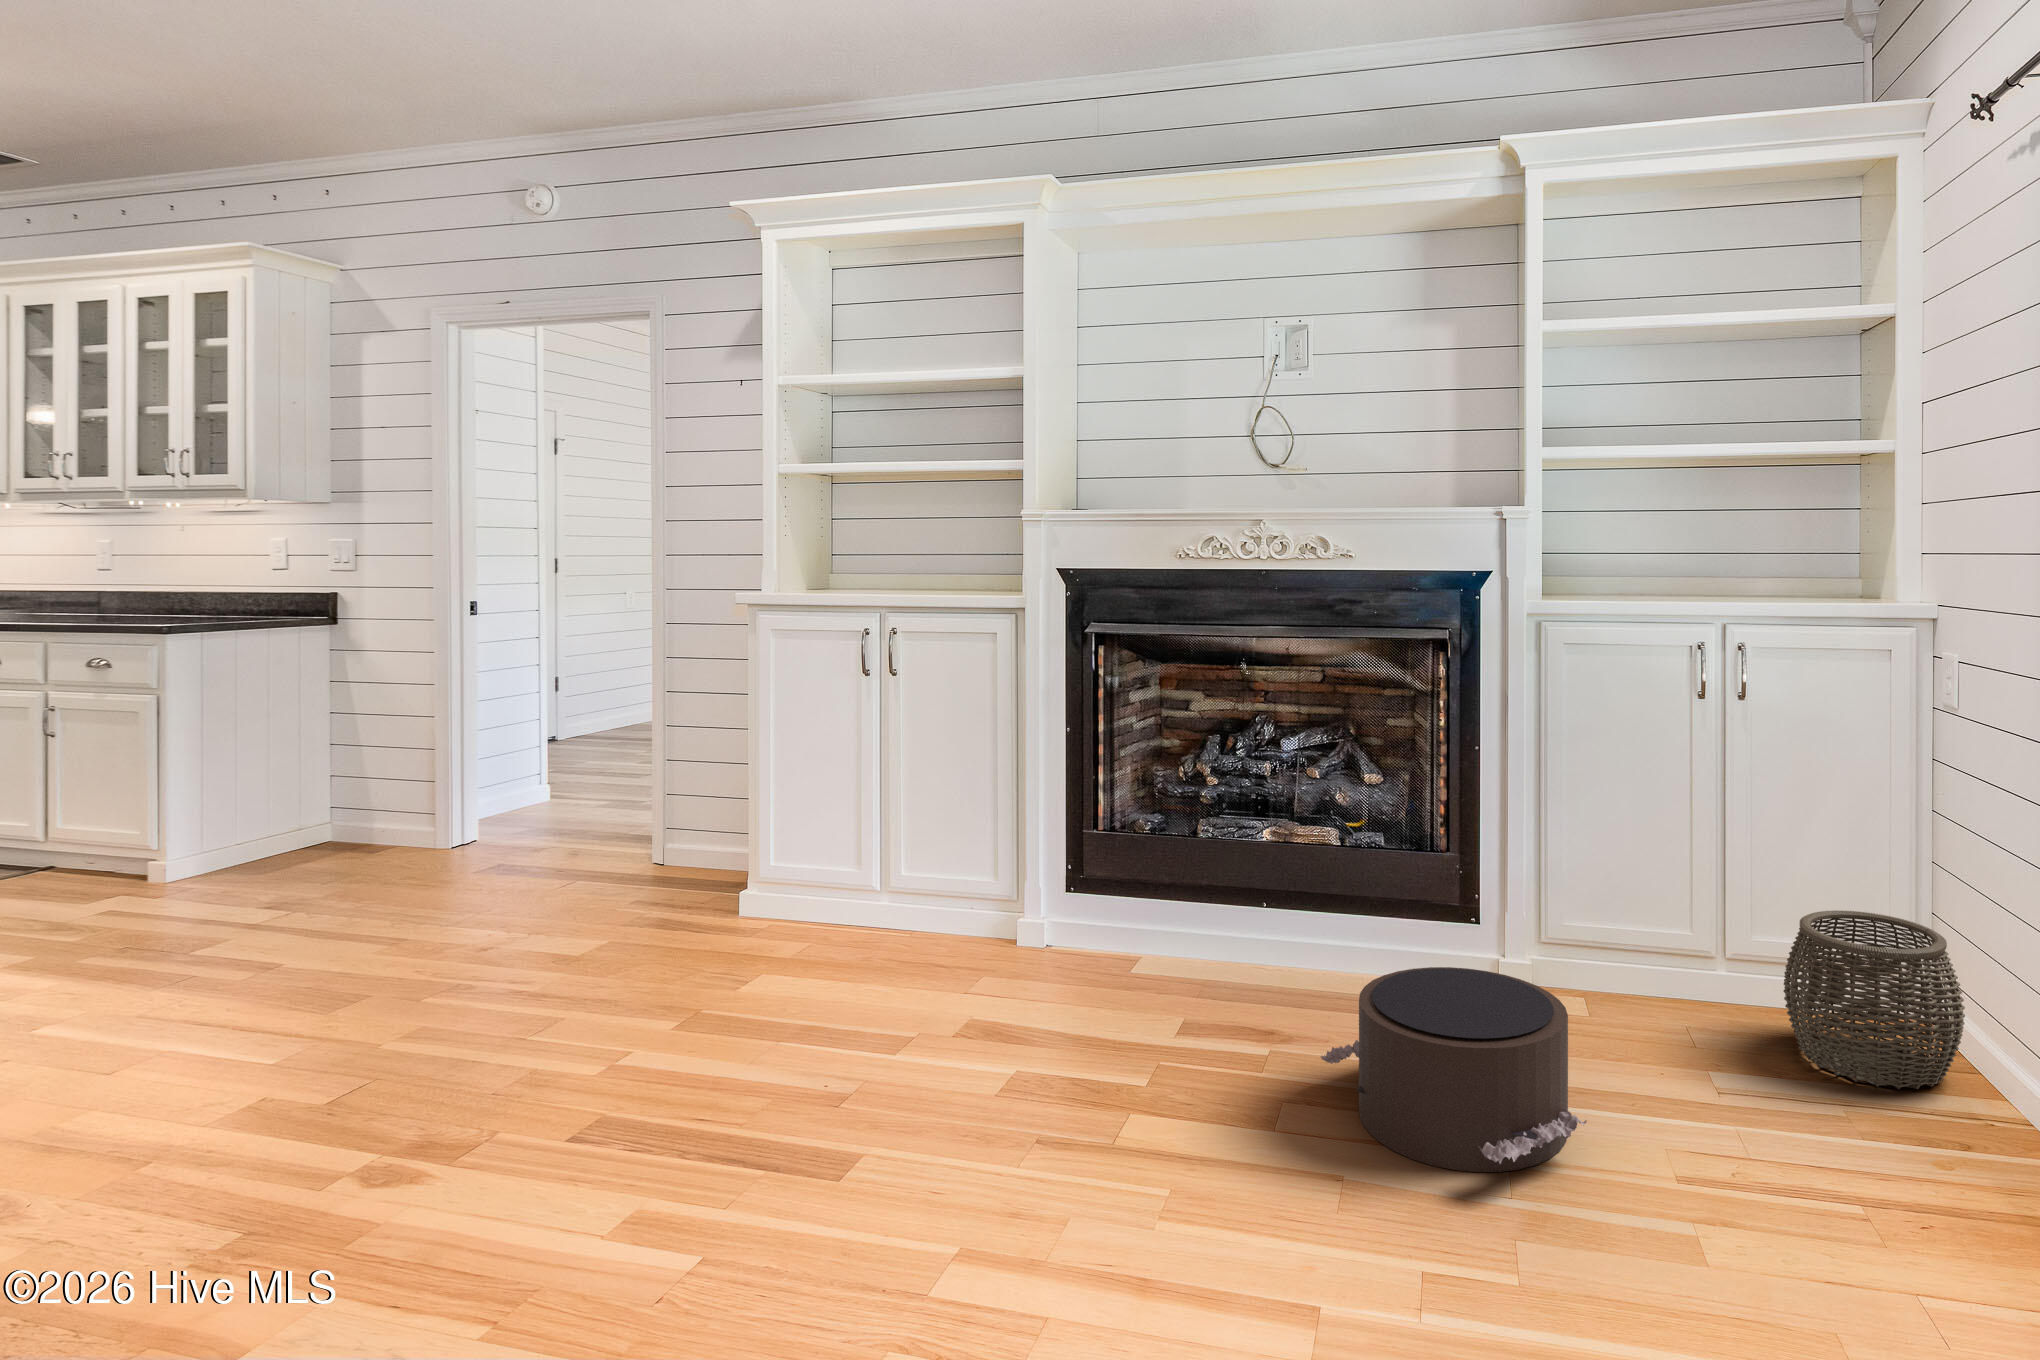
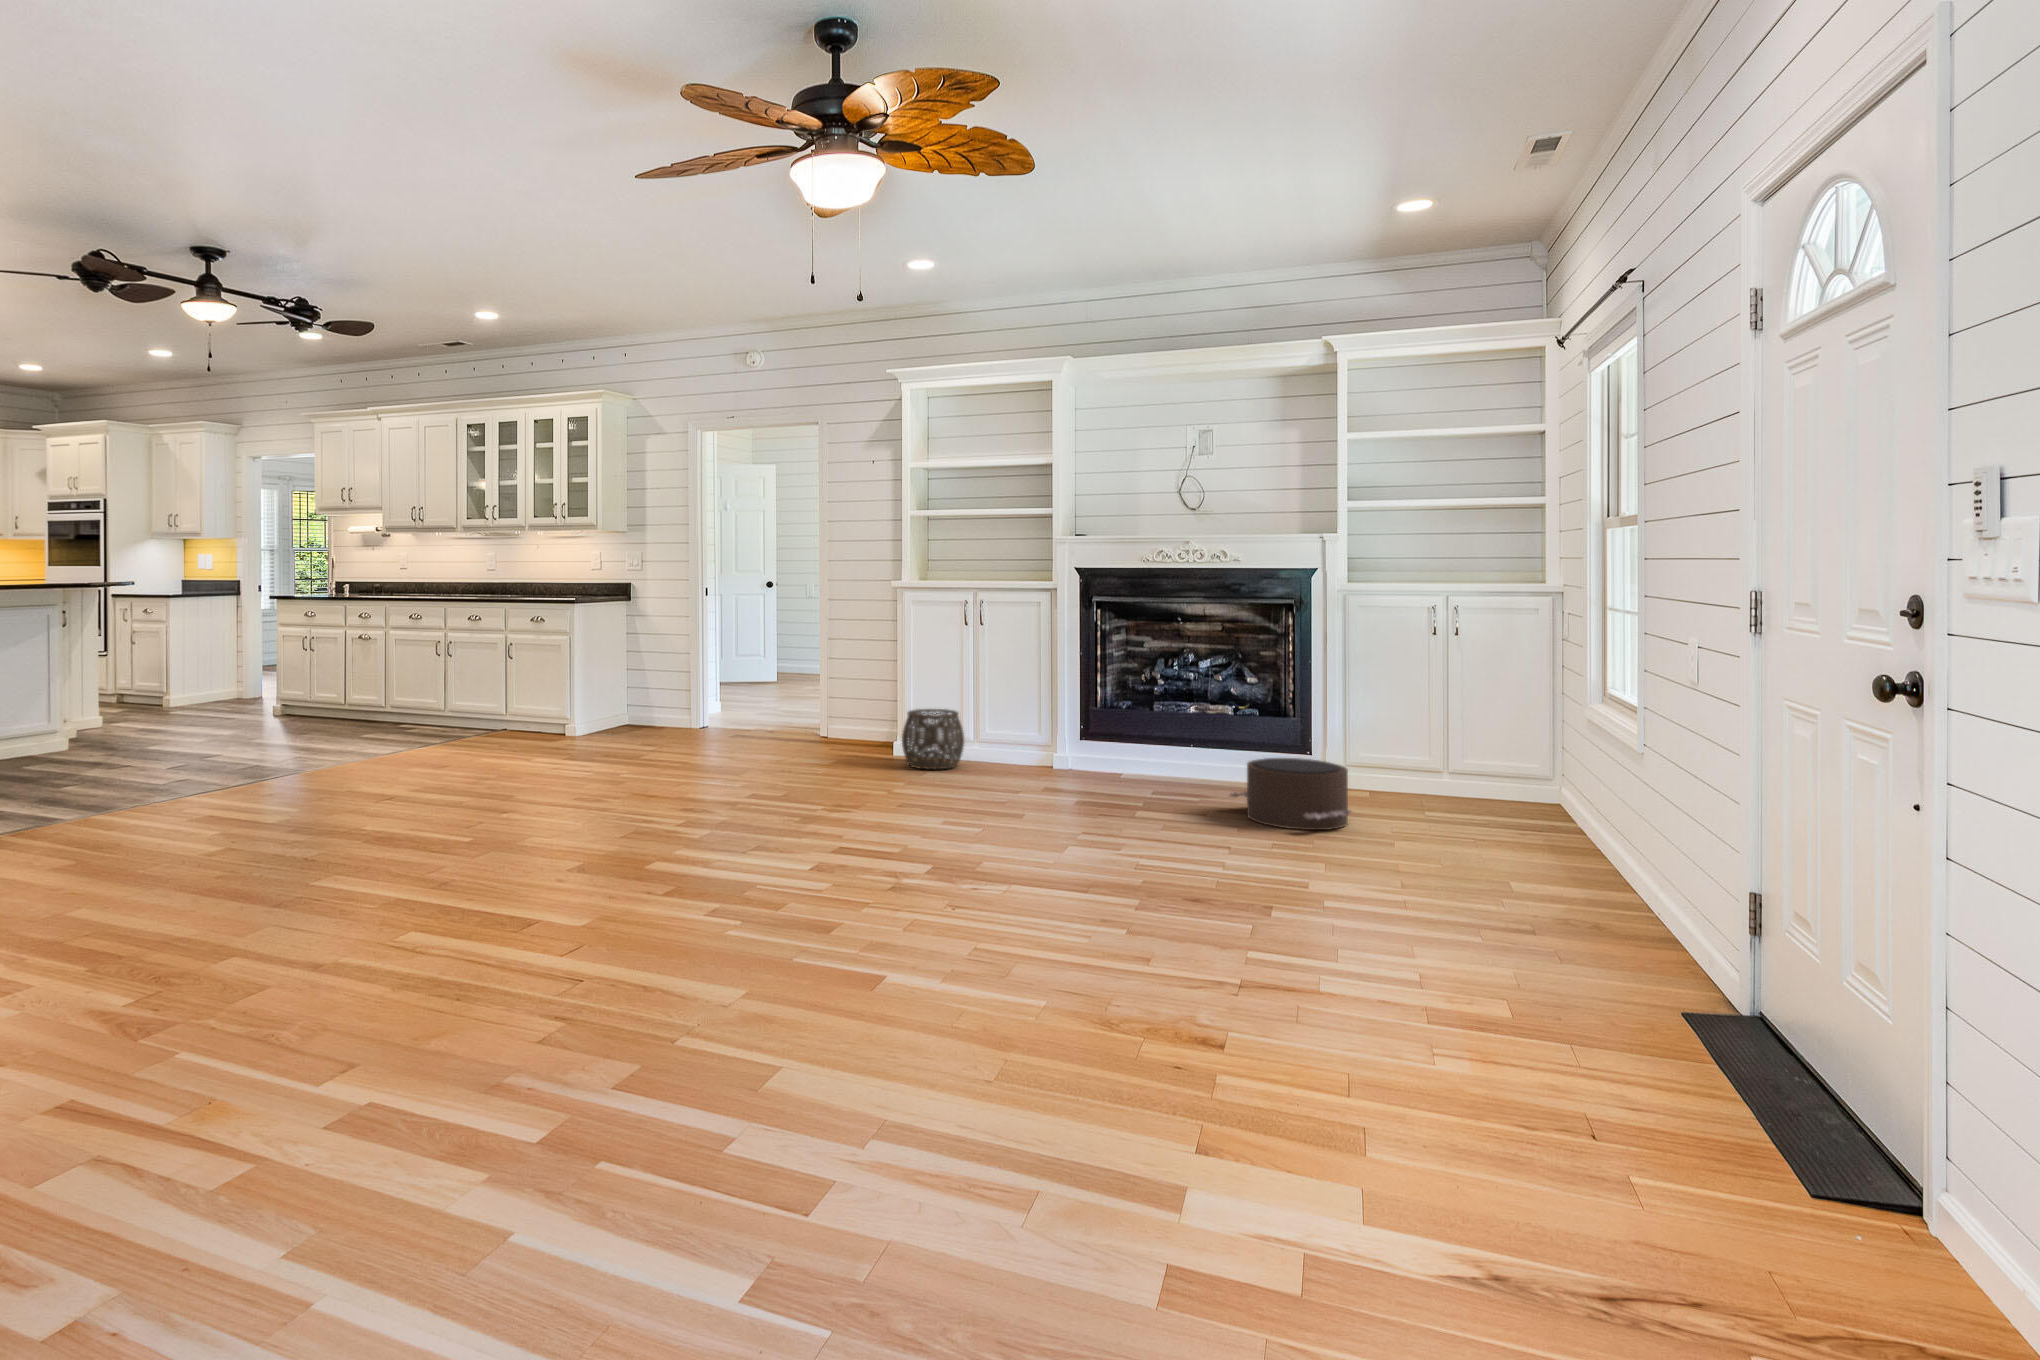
woven basket: present [1783,910,1965,1089] -> present [902,709,964,770]

